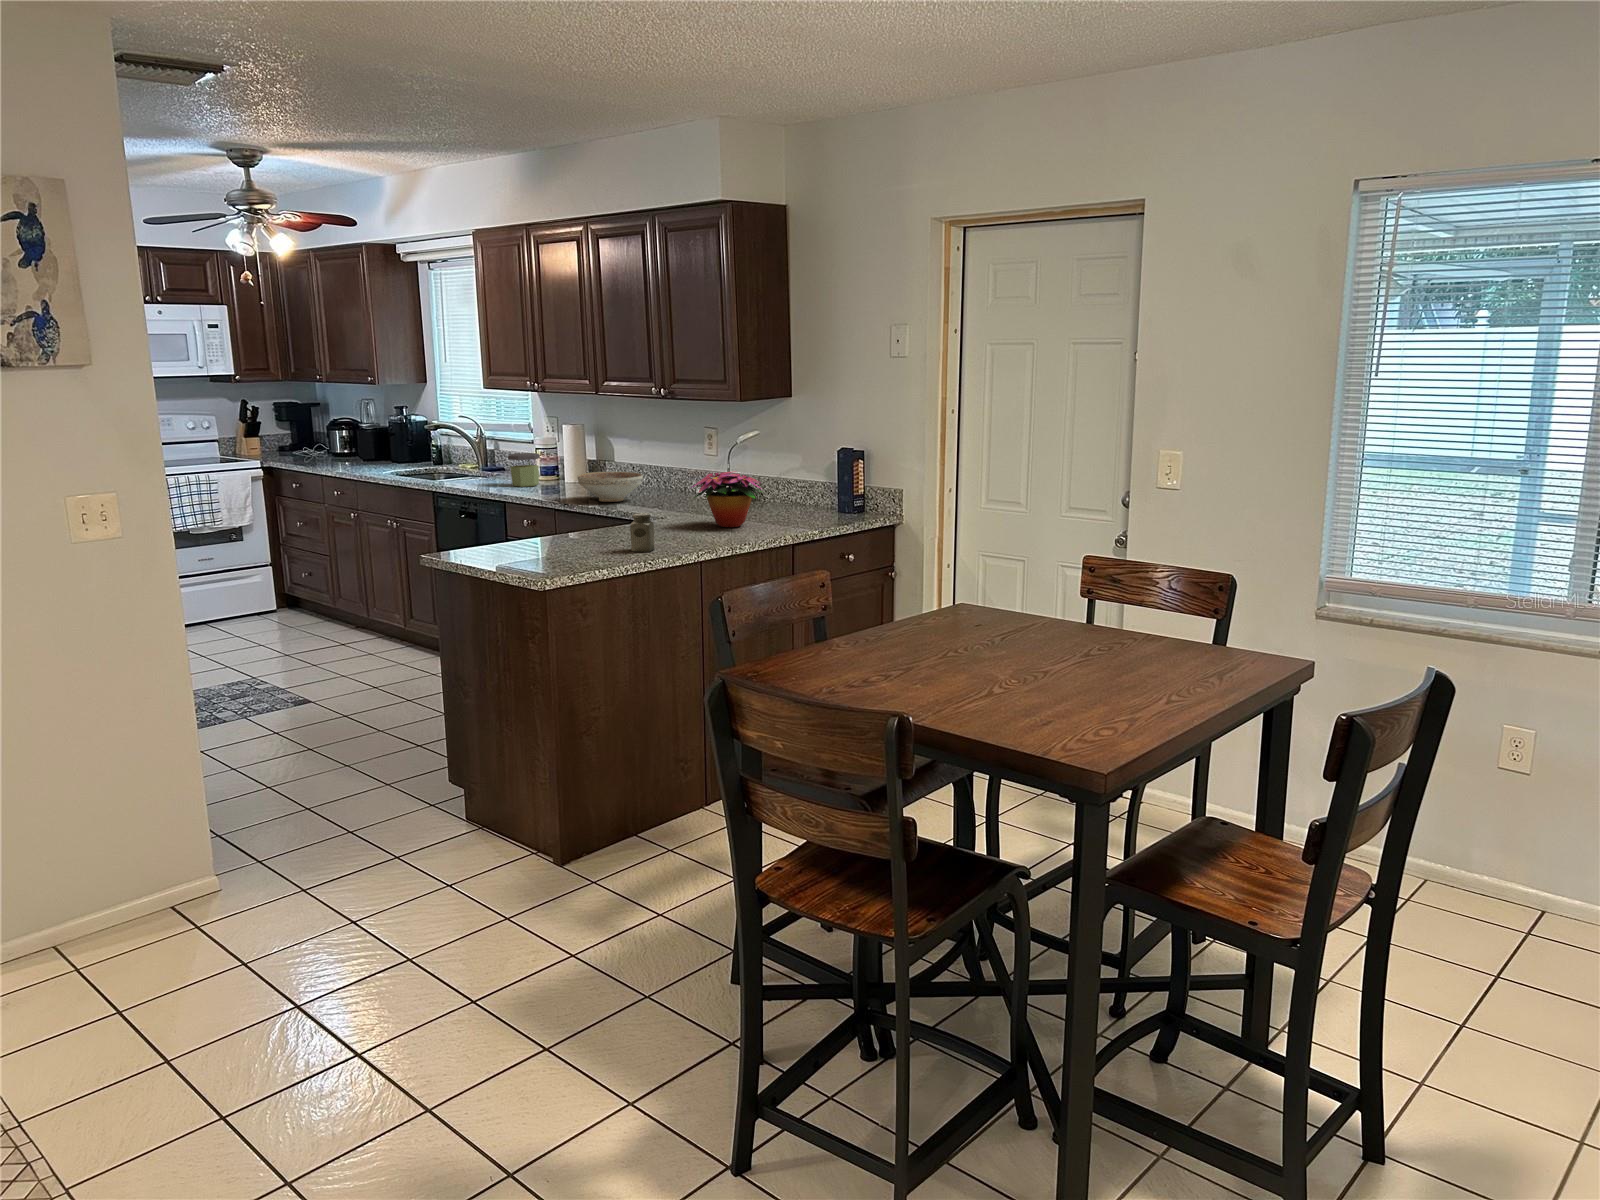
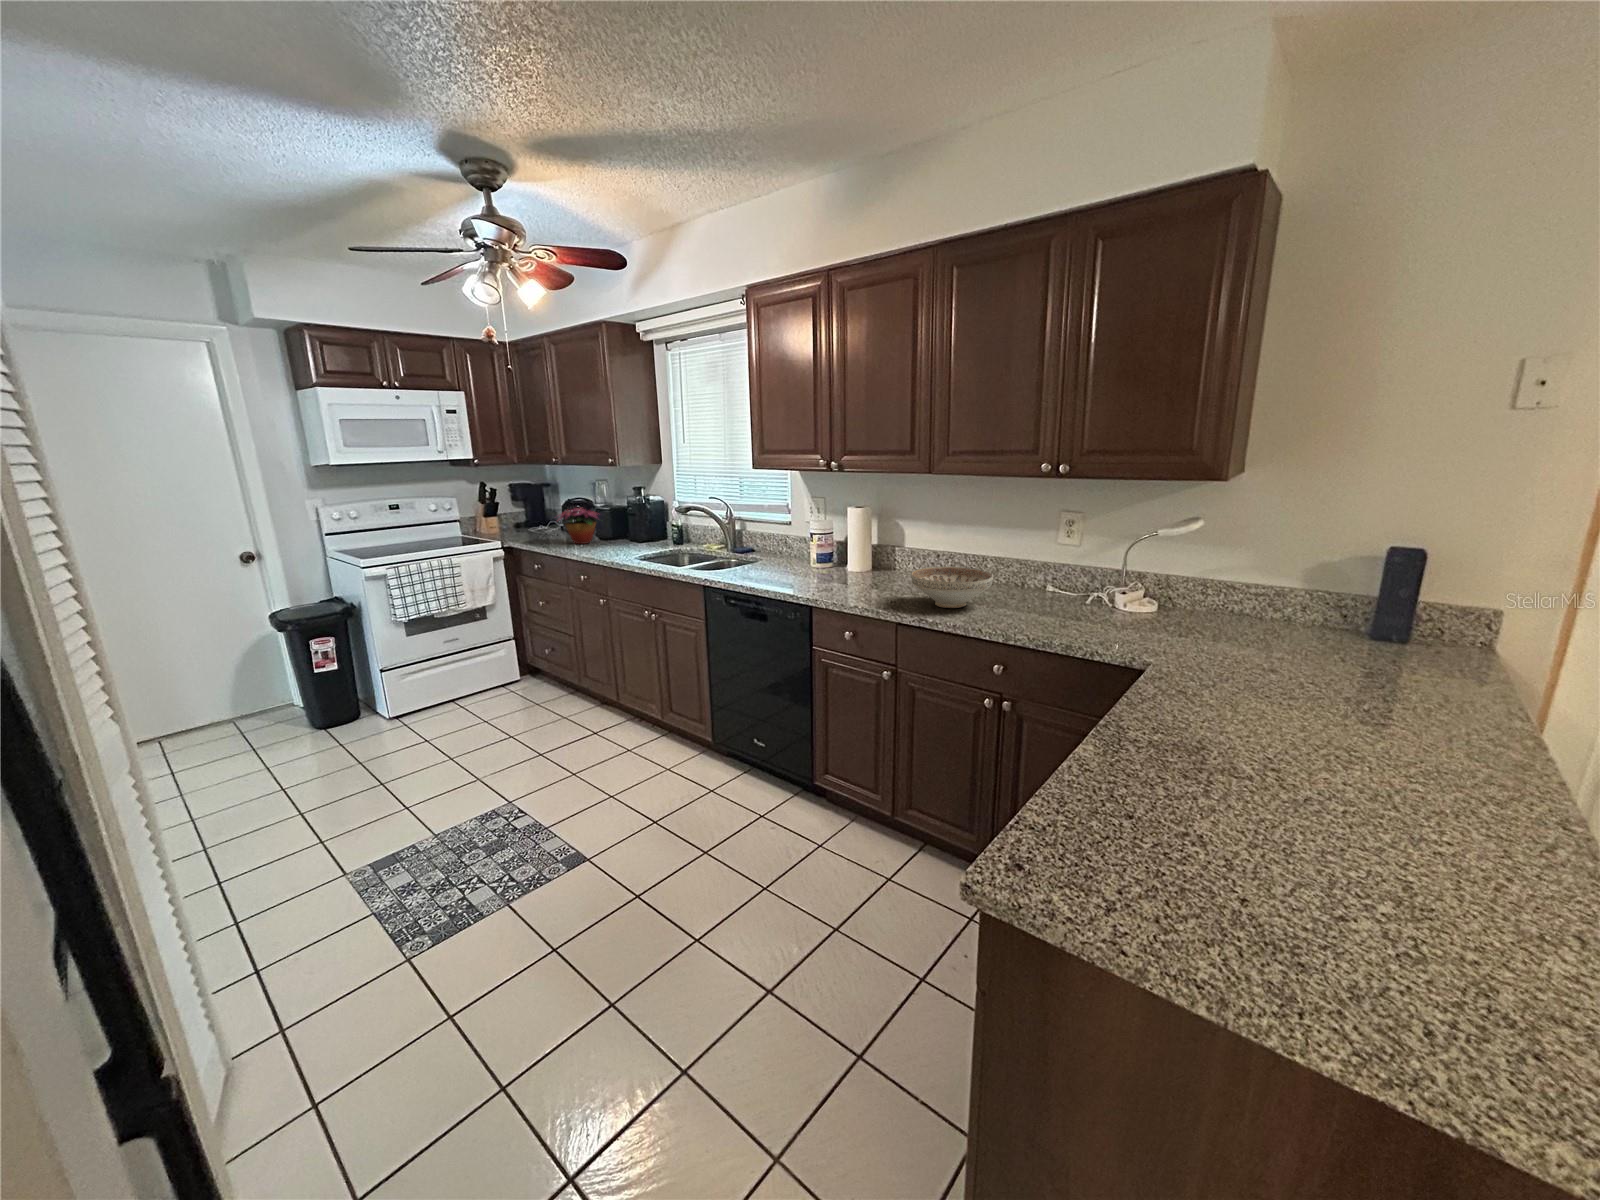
jar: present [508,453,540,487] -> none [791,540,823,579]
flower arrangement: present [691,471,761,527] -> present [559,508,599,544]
salt shaker: present [630,513,655,552] -> none [1252,703,1313,780]

